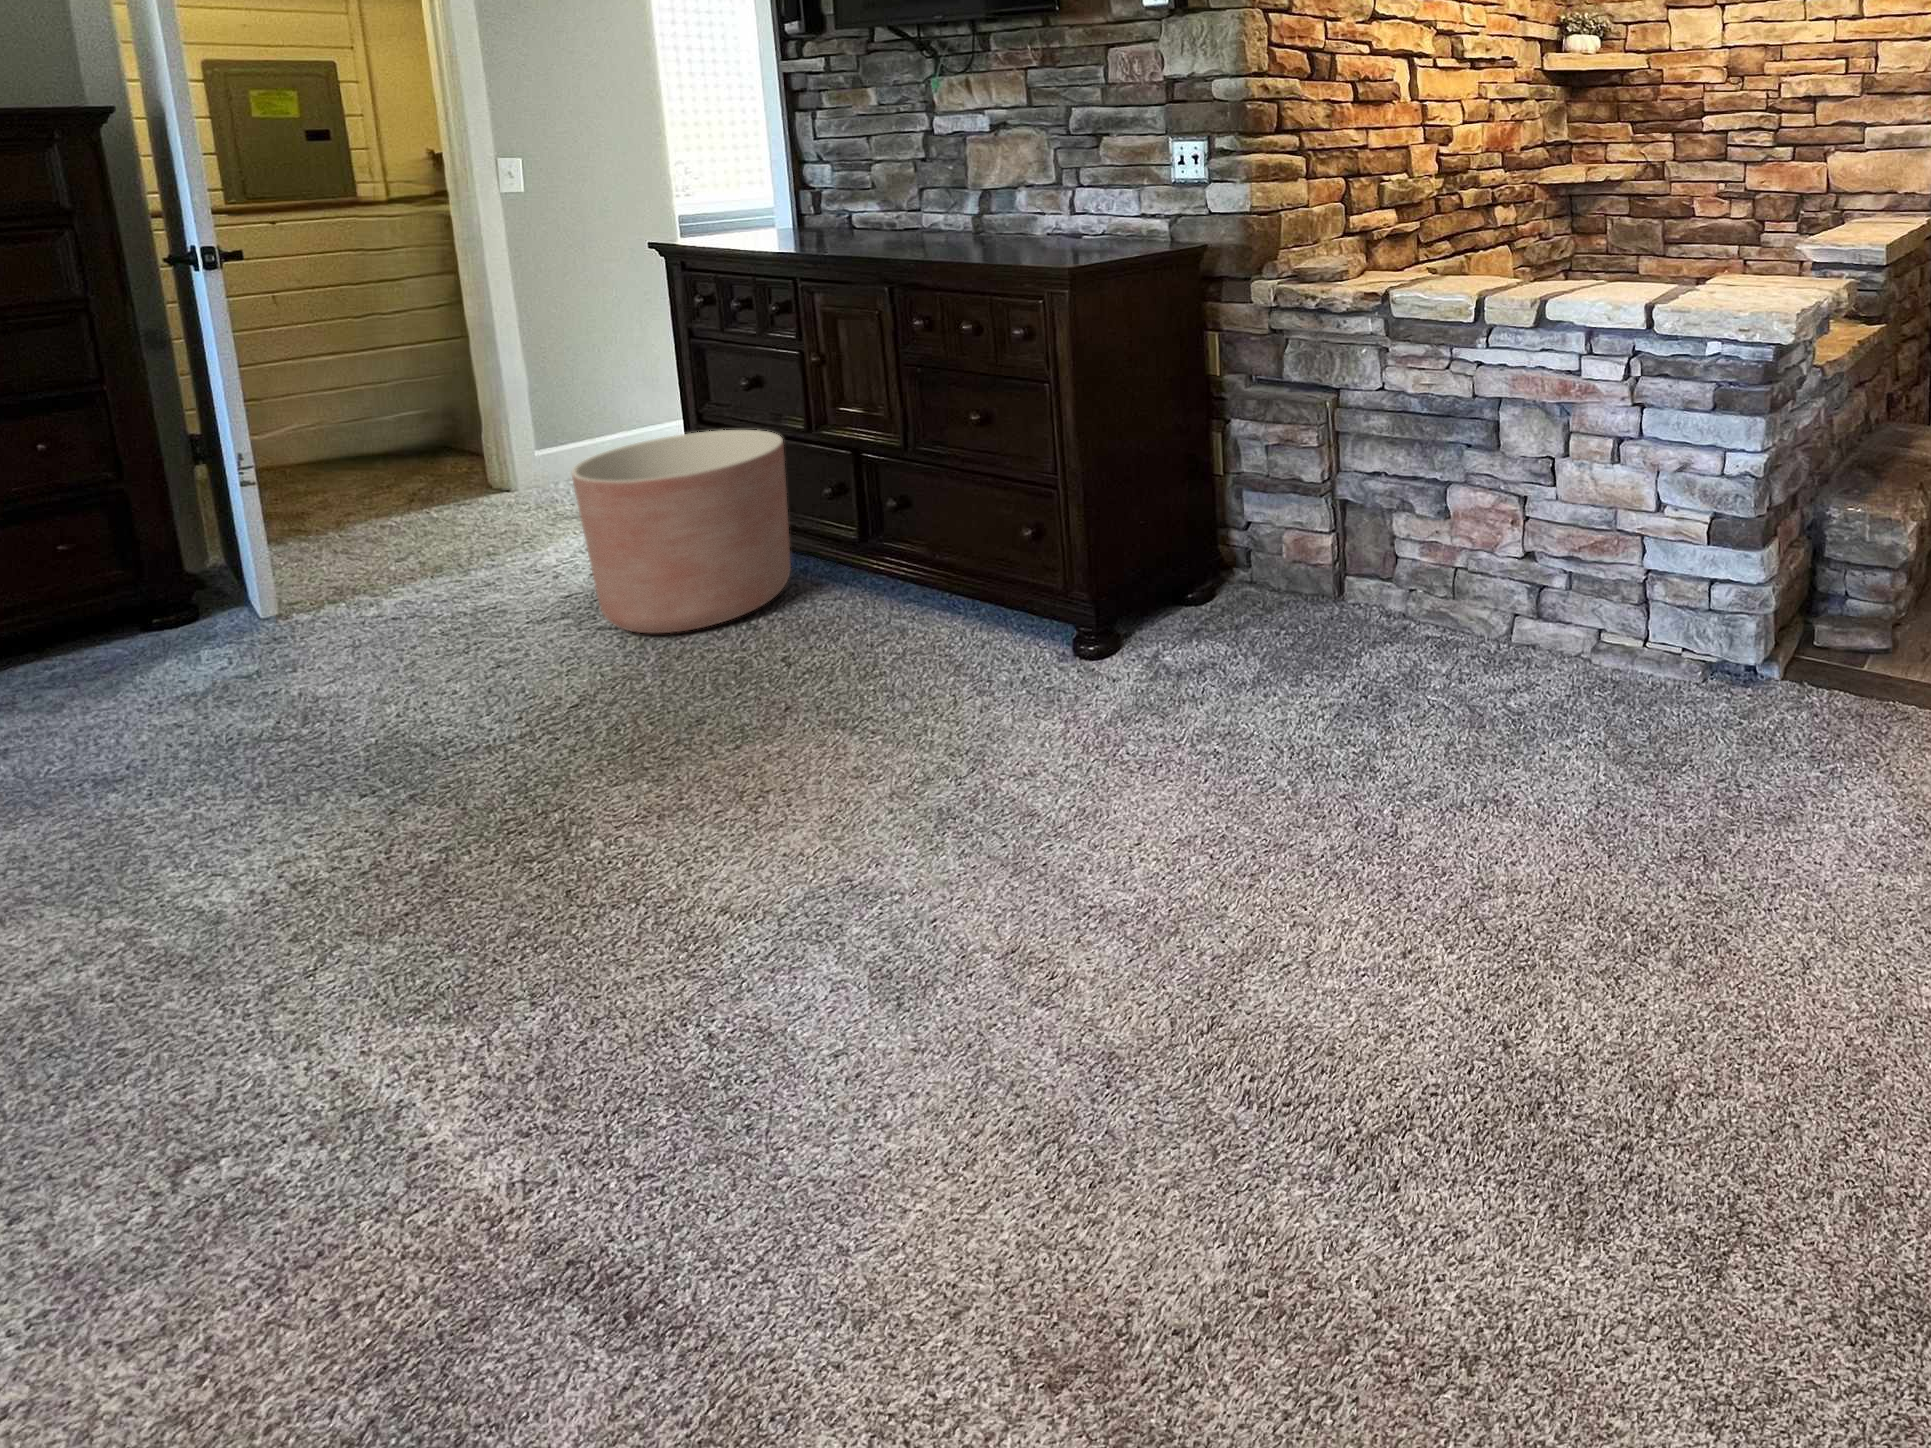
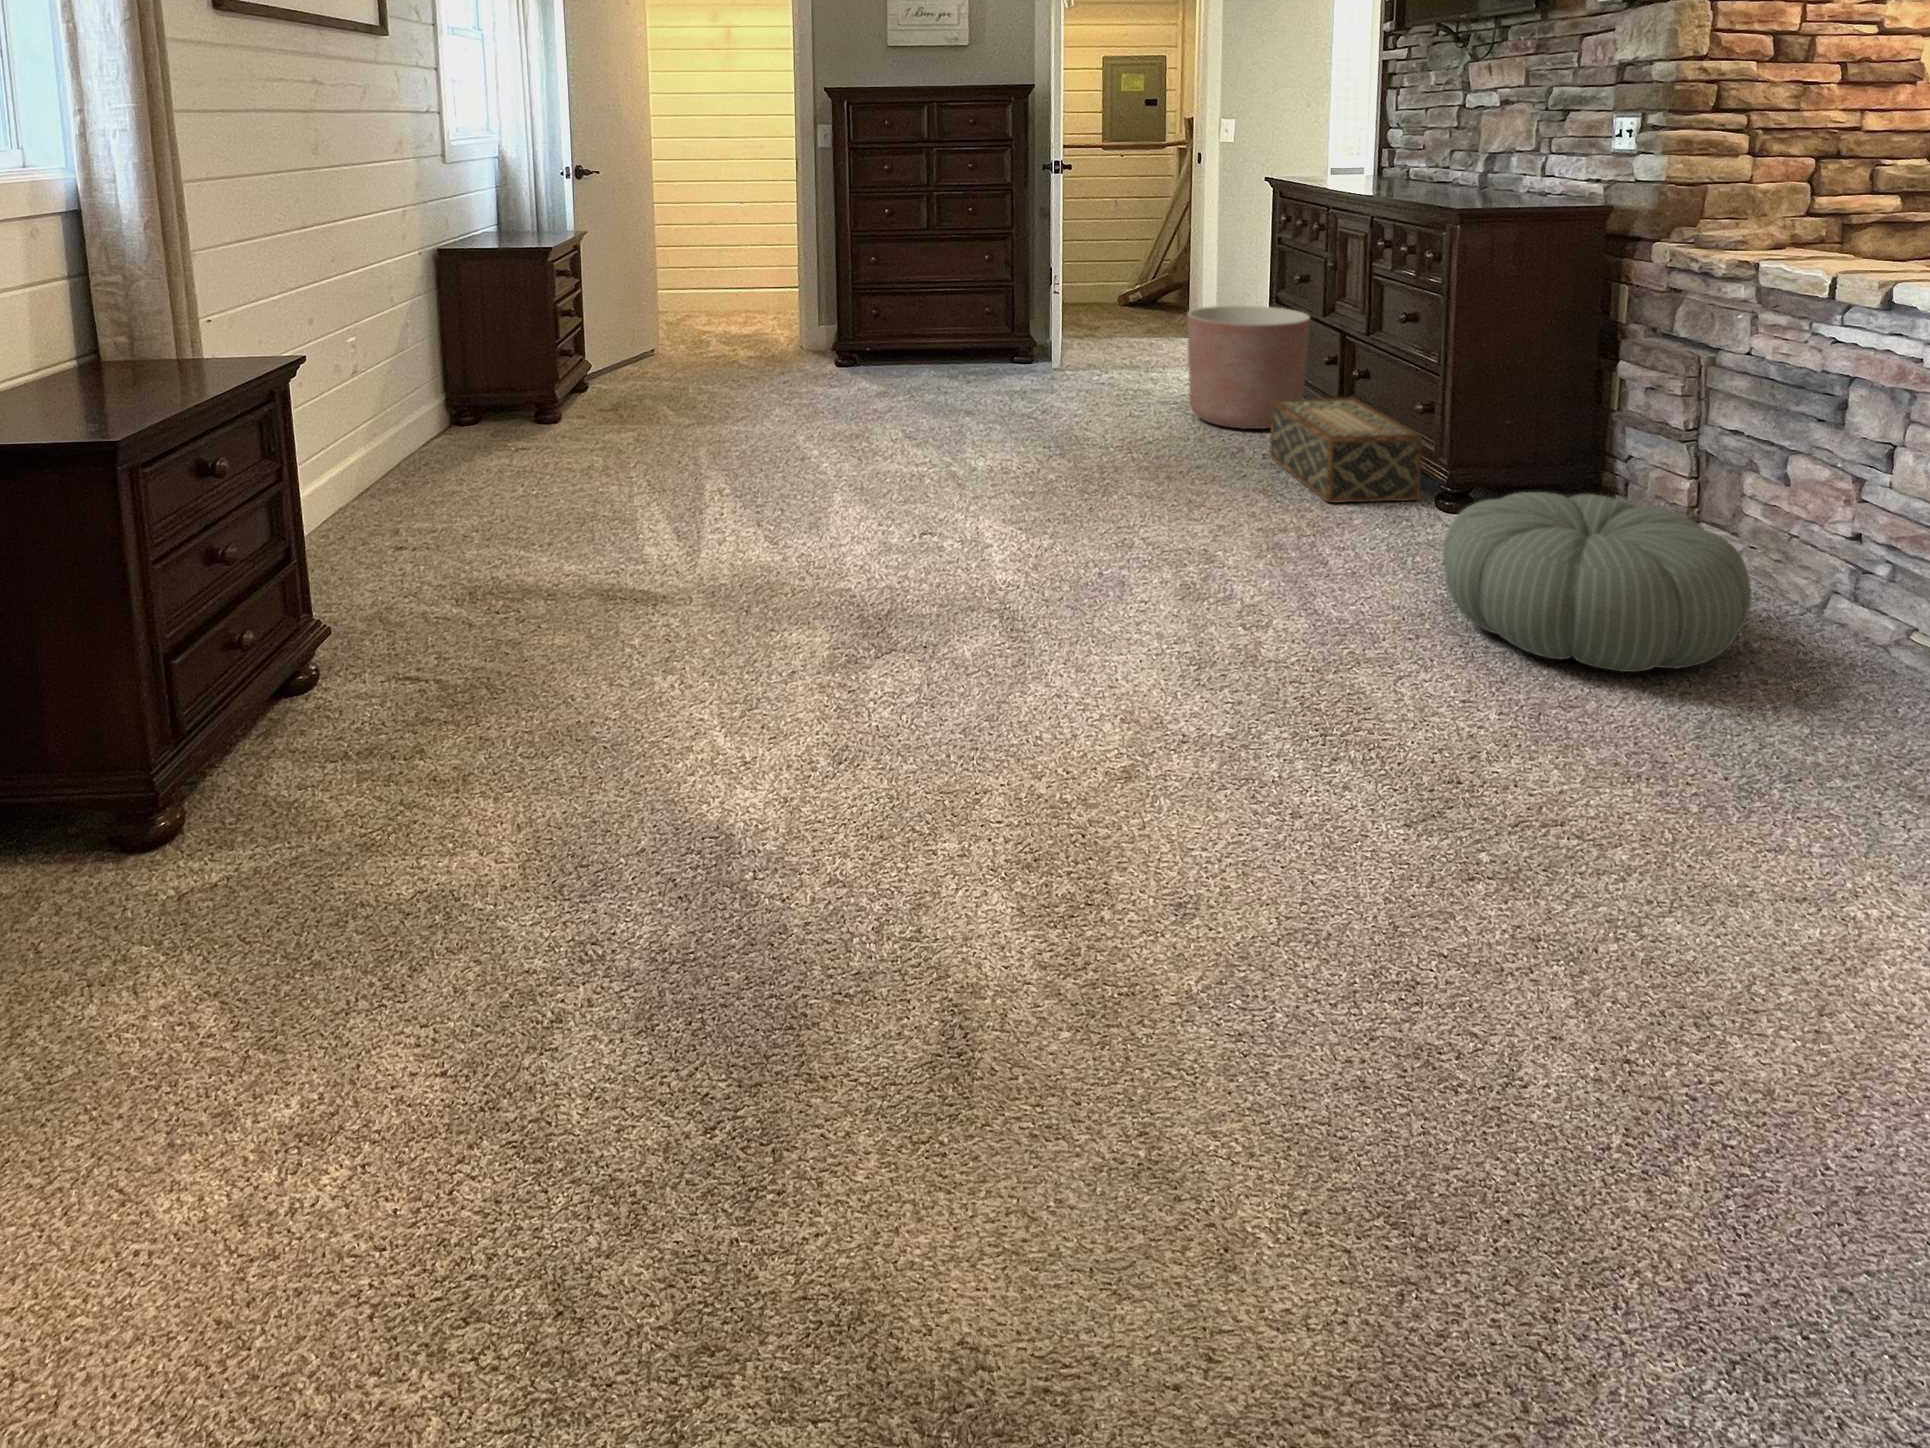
woven basket: none [785,538,1047,710] -> present [1270,398,1422,503]
pouf: none [1212,591,1551,847] -> present [1443,492,1751,672]

